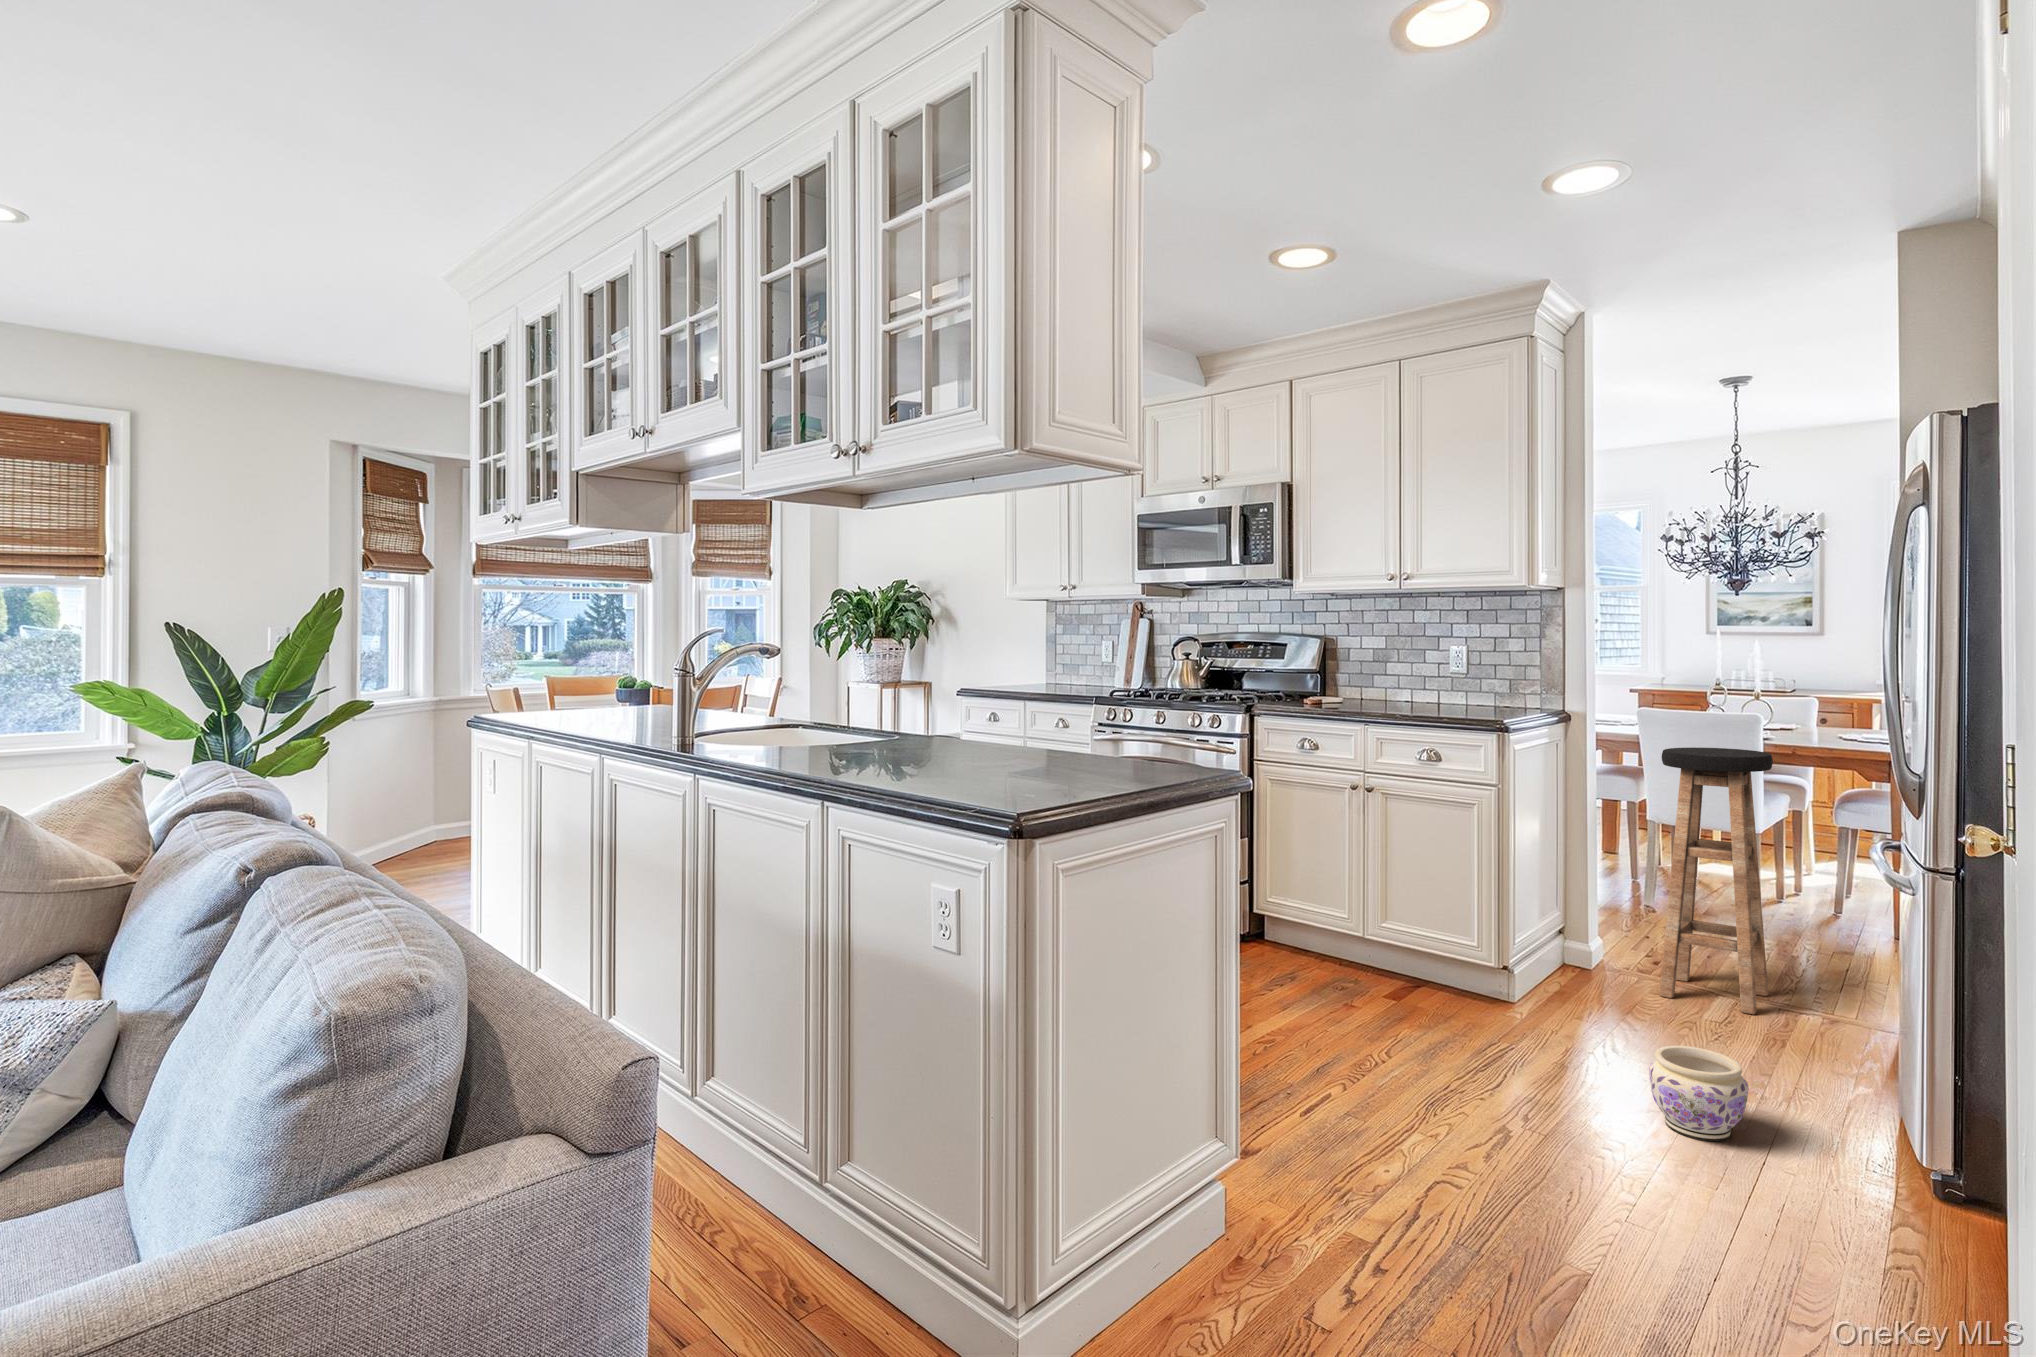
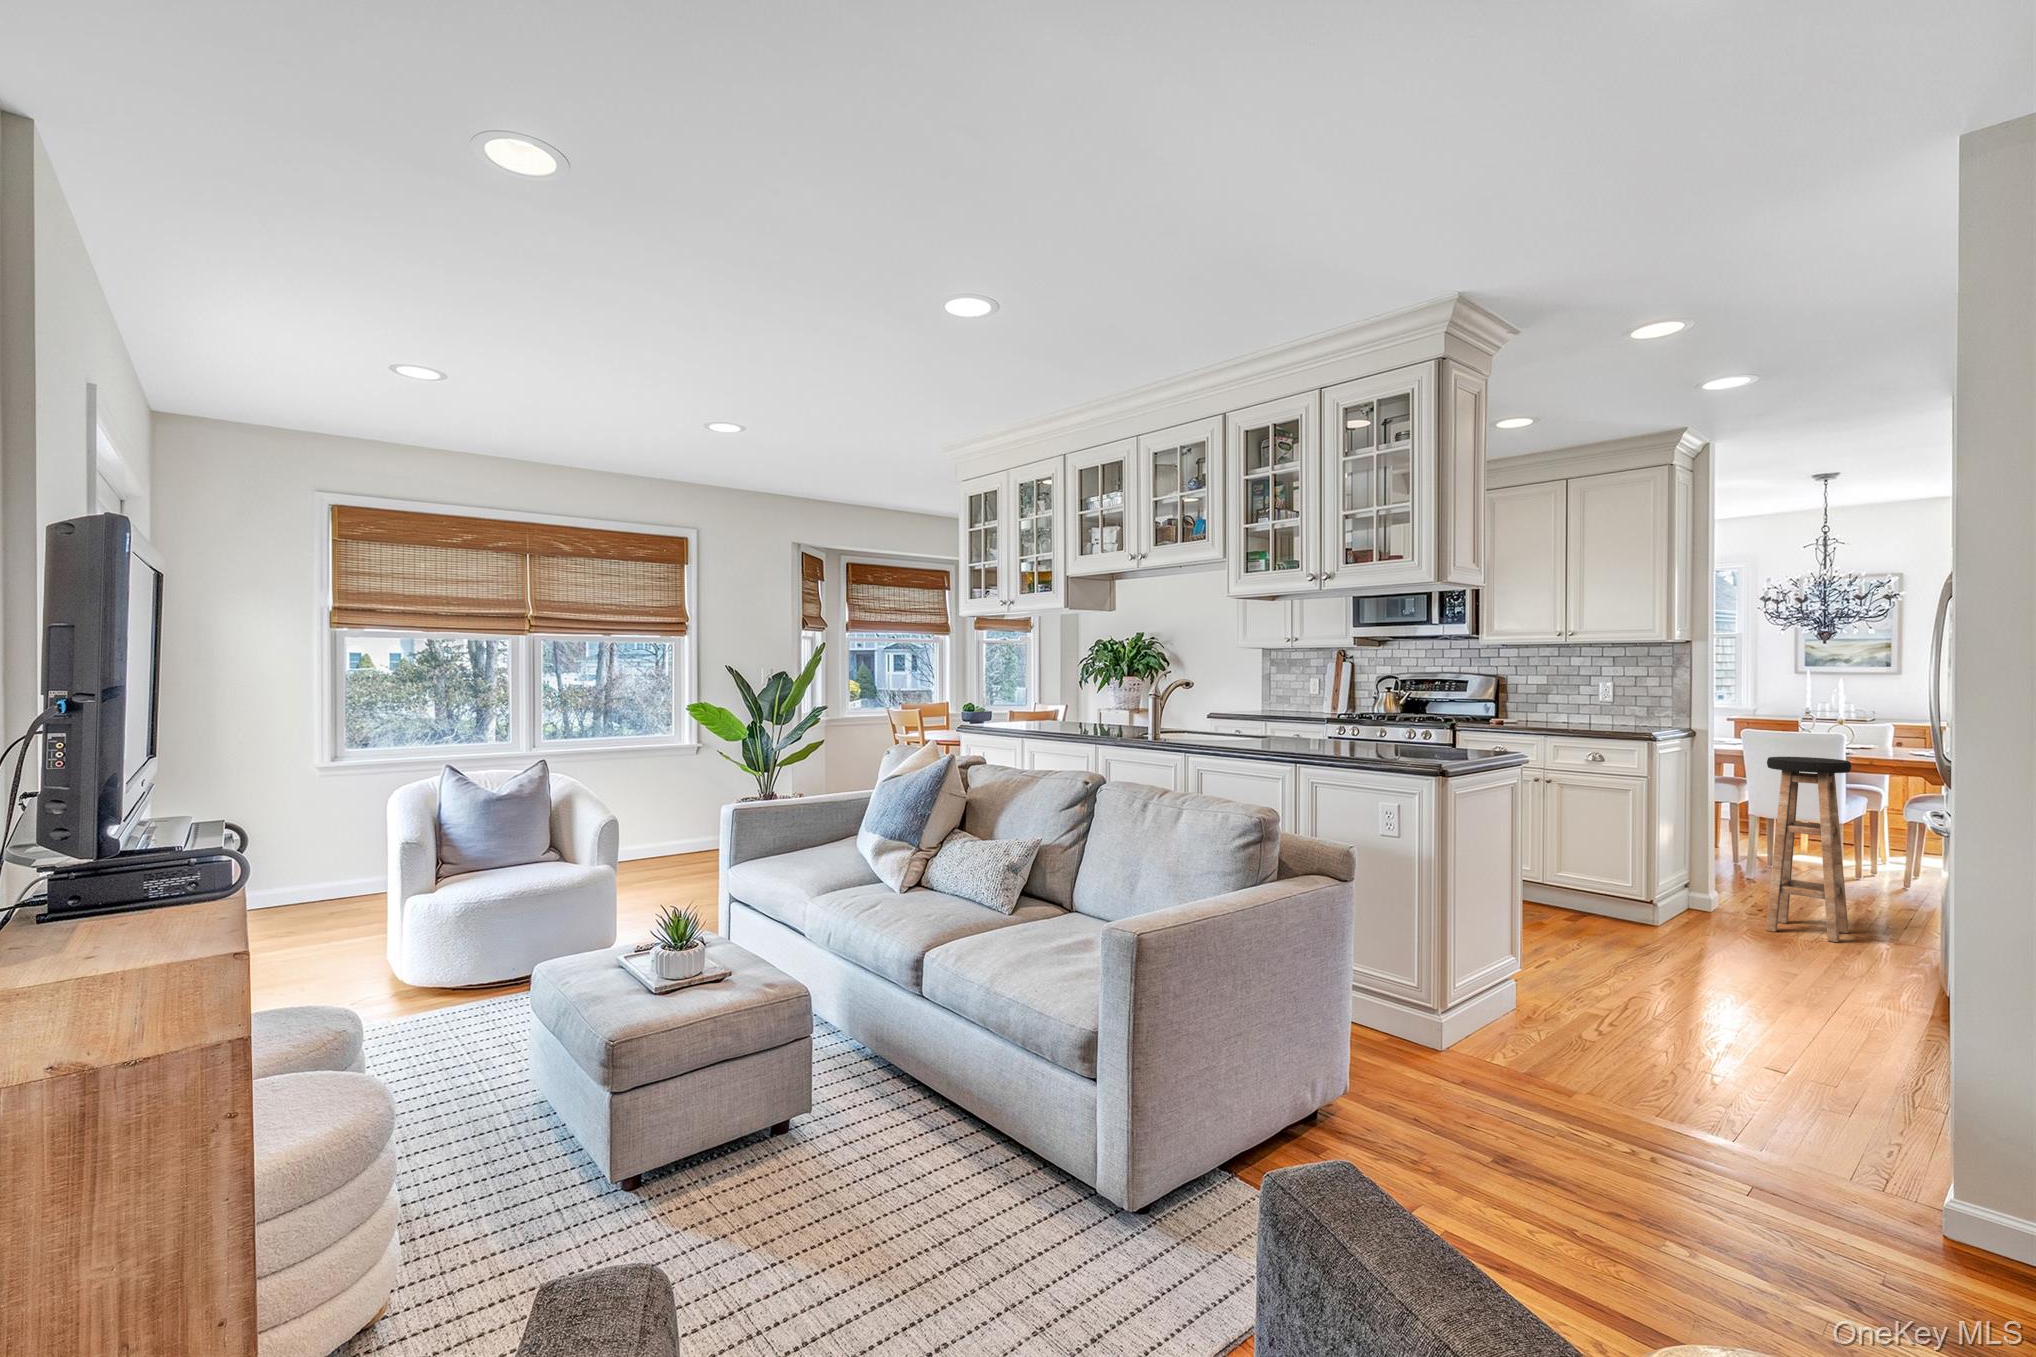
planter: present [1649,1046,1749,1141] -> none [1763,943,1832,1000]

